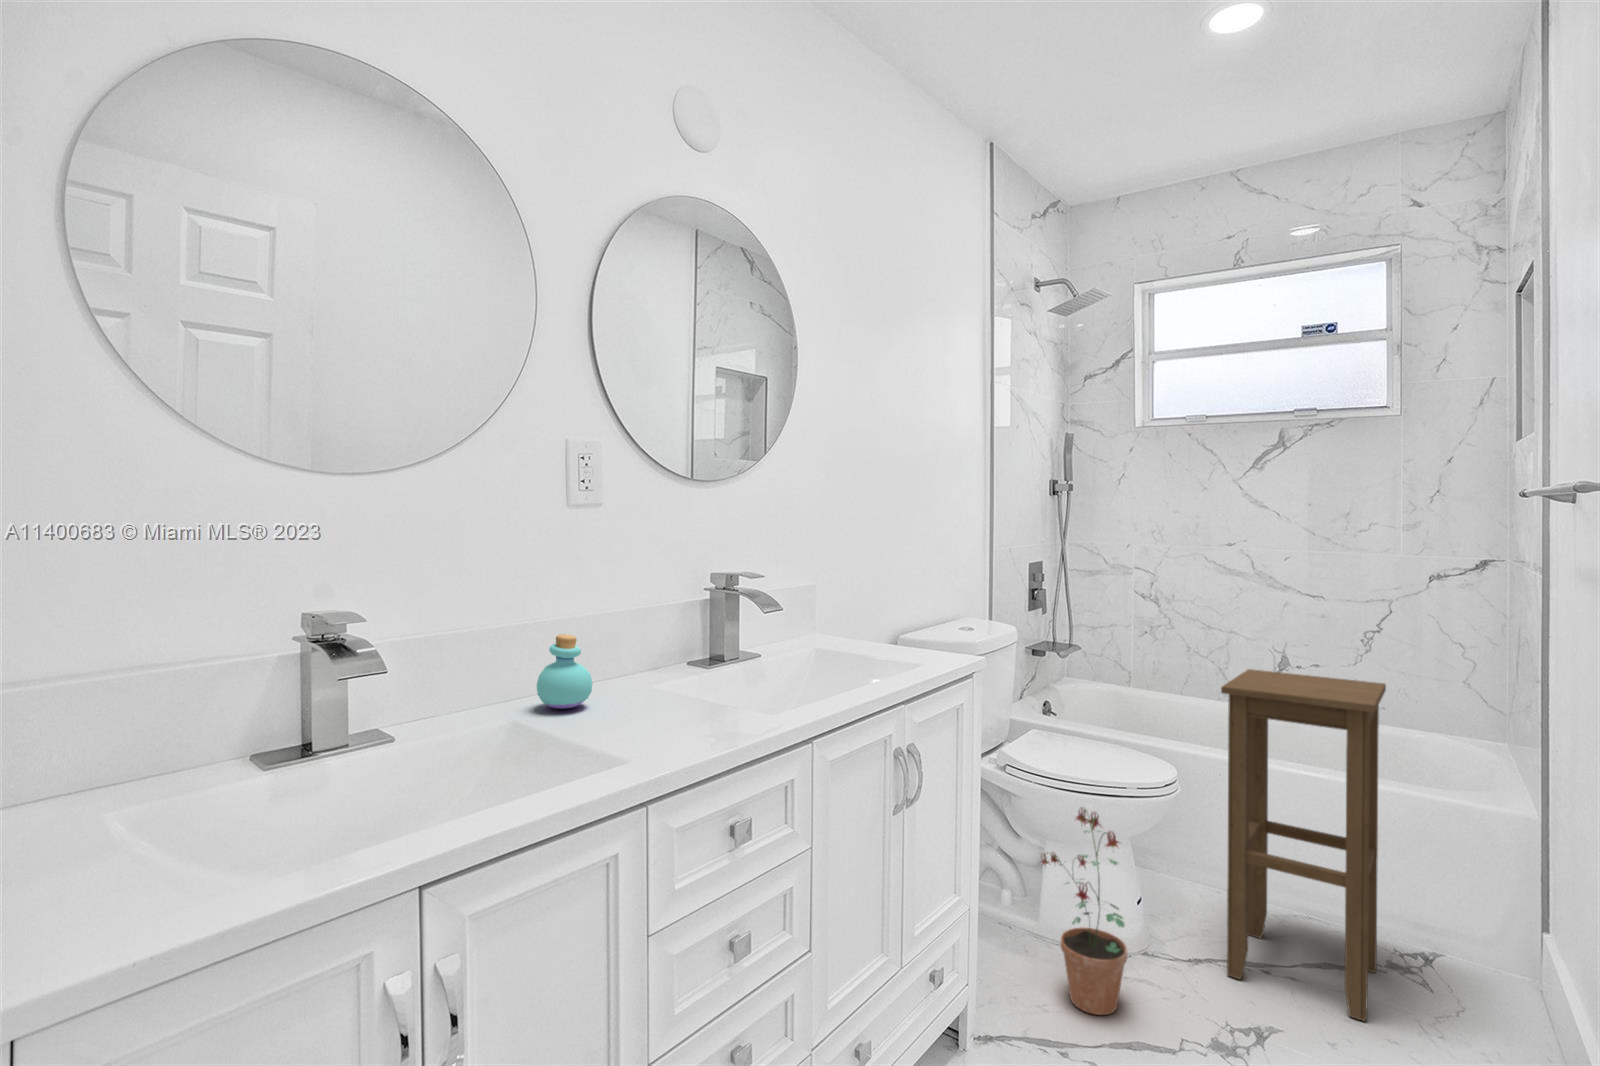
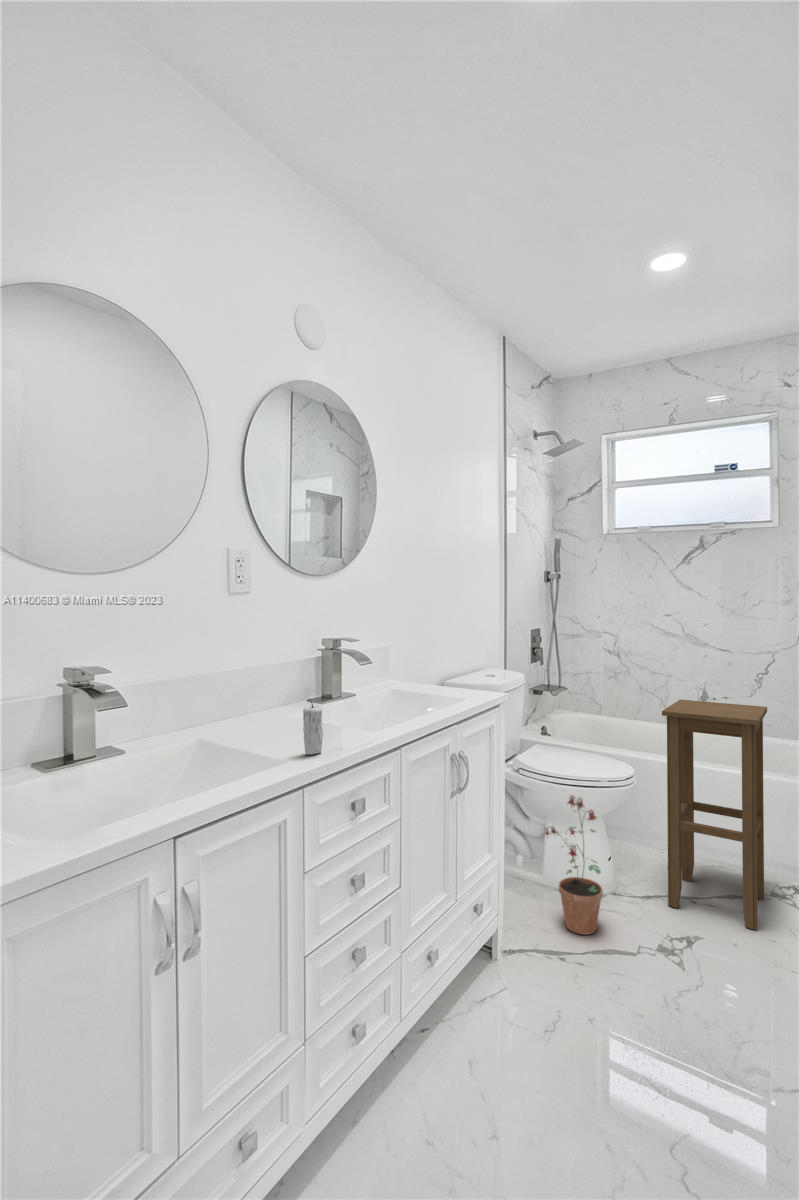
perfume bottle: present [537,634,592,709] -> none [213,681,251,731]
candle: none [656,662,687,752] -> present [303,702,323,755]

